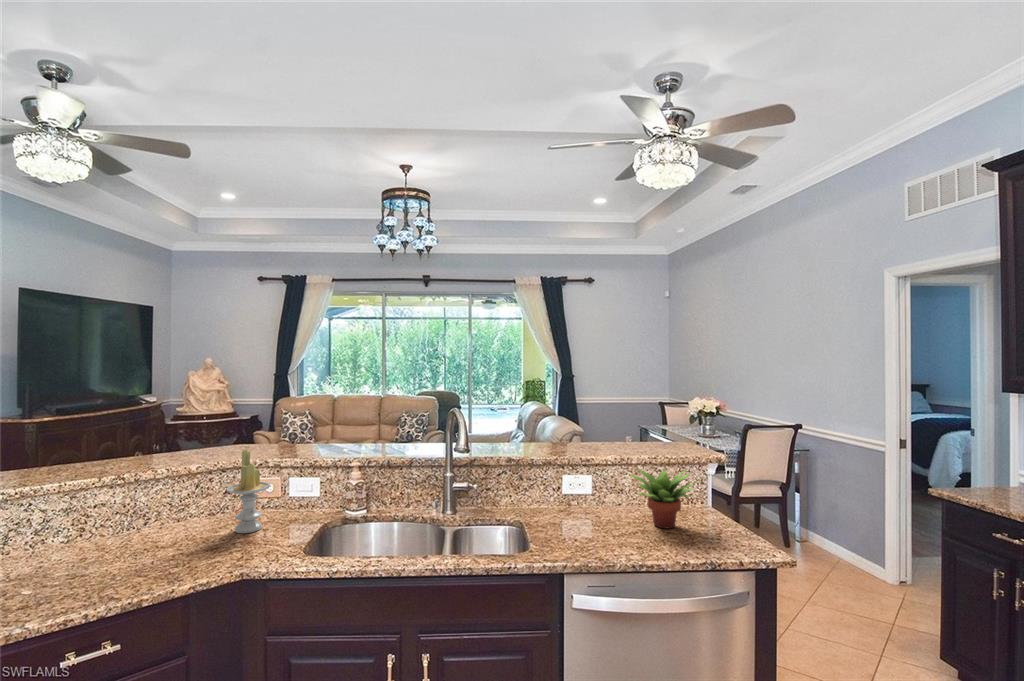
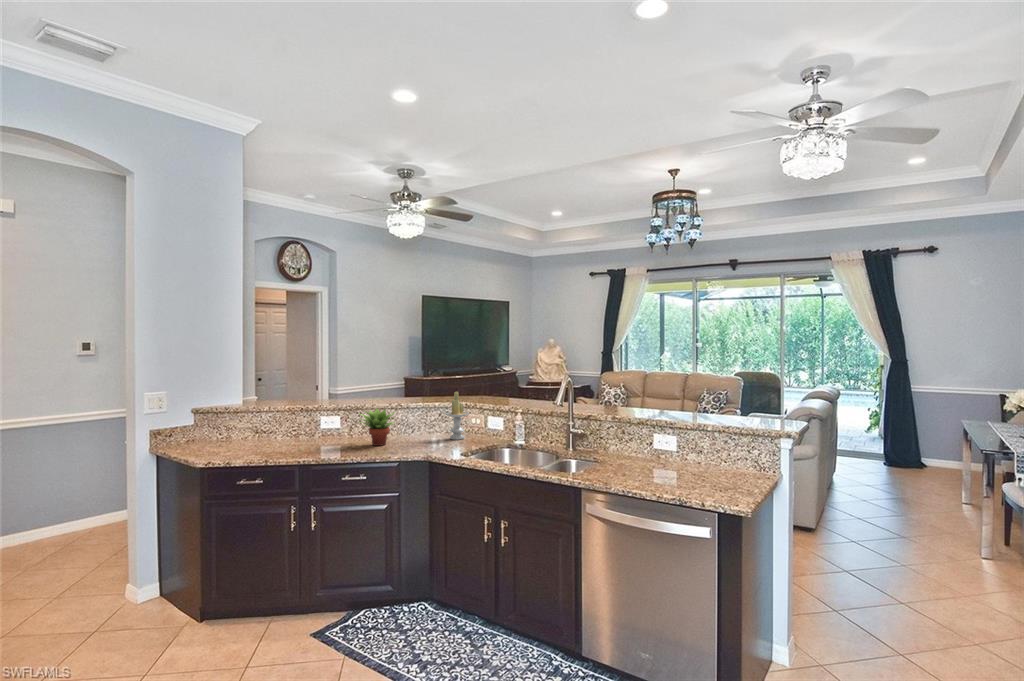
succulent plant: present [629,469,694,529] -> present [360,408,394,446]

